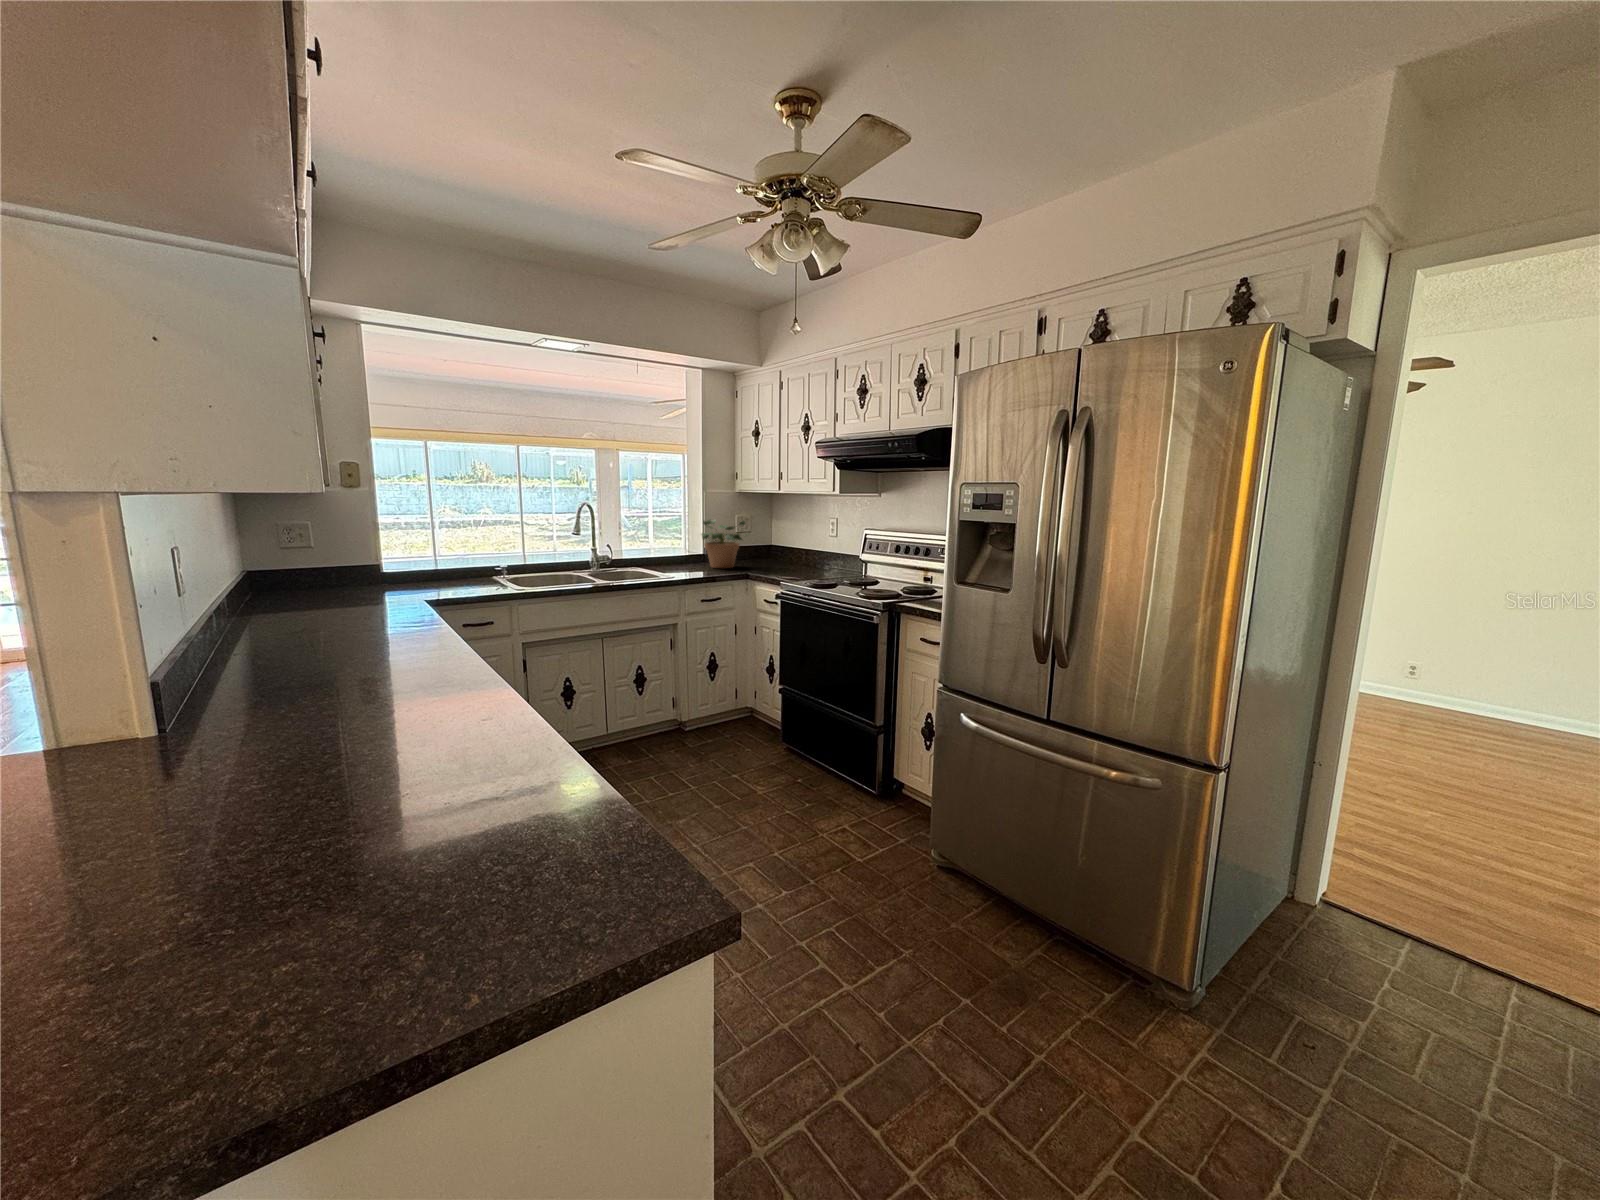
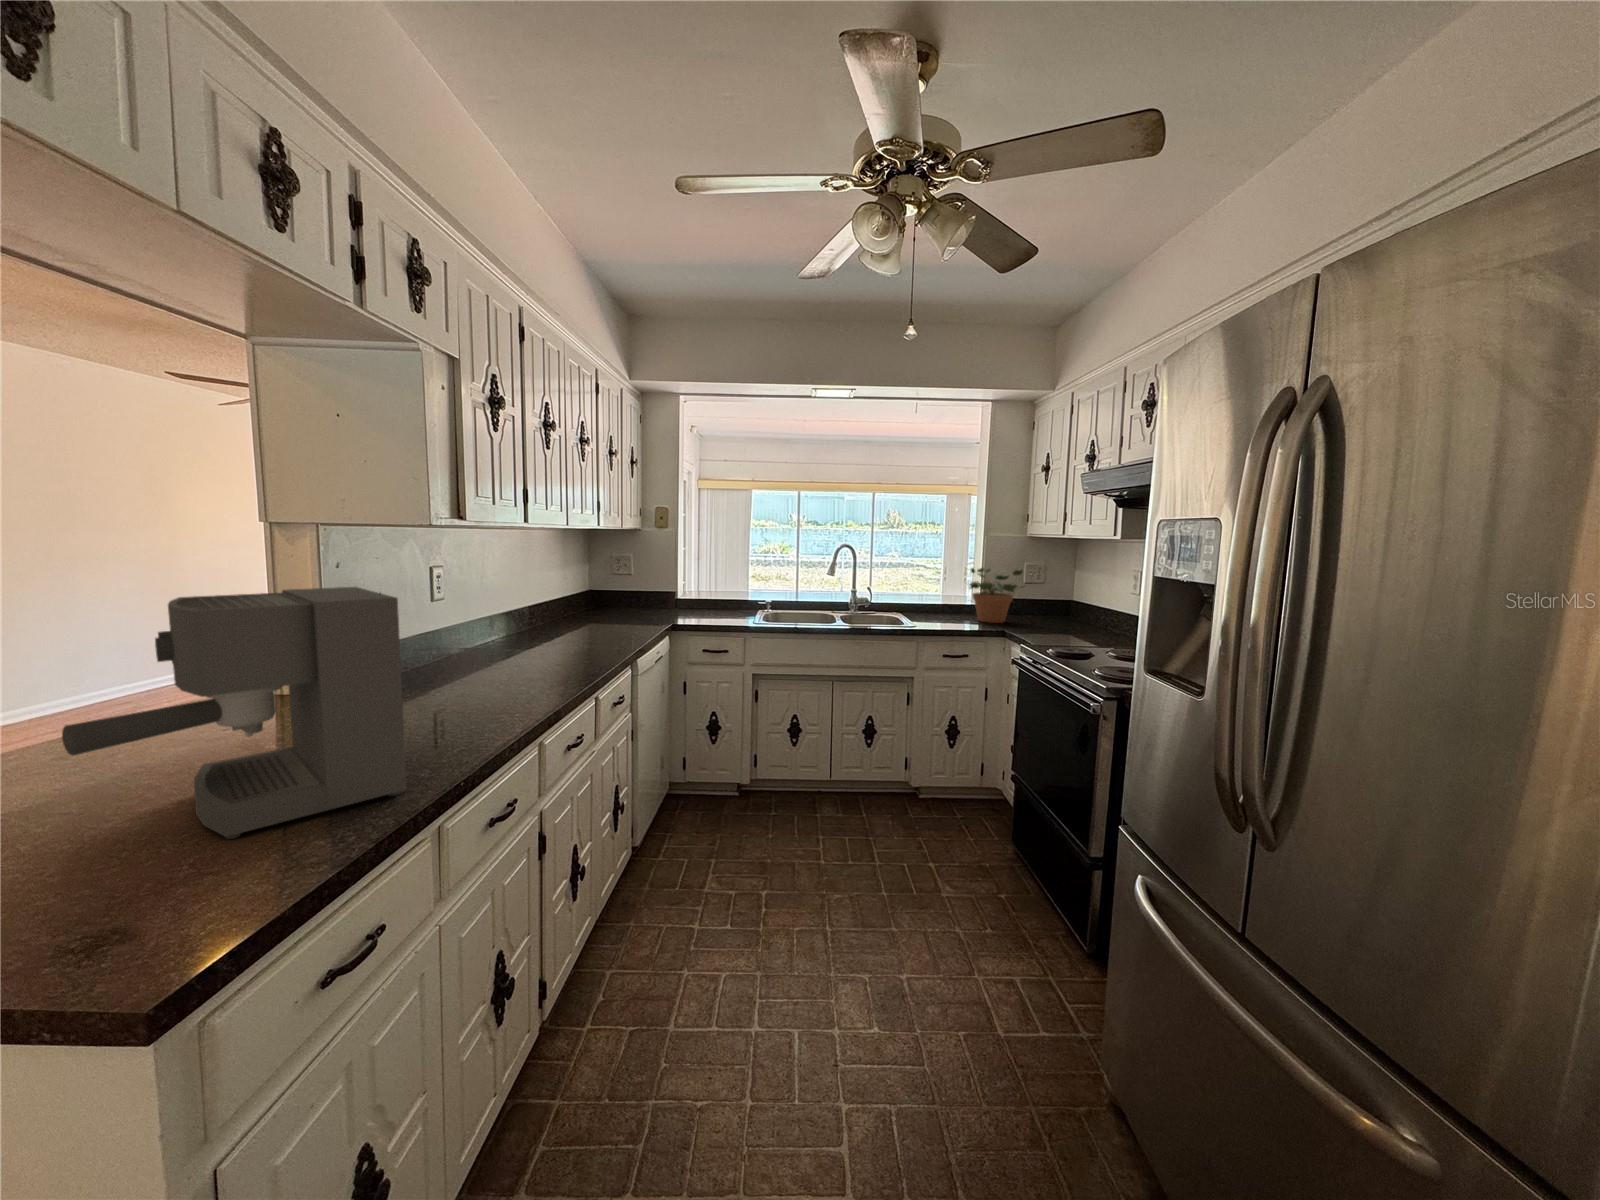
coffee maker: none [269,570,557,850] -> present [62,587,407,839]

